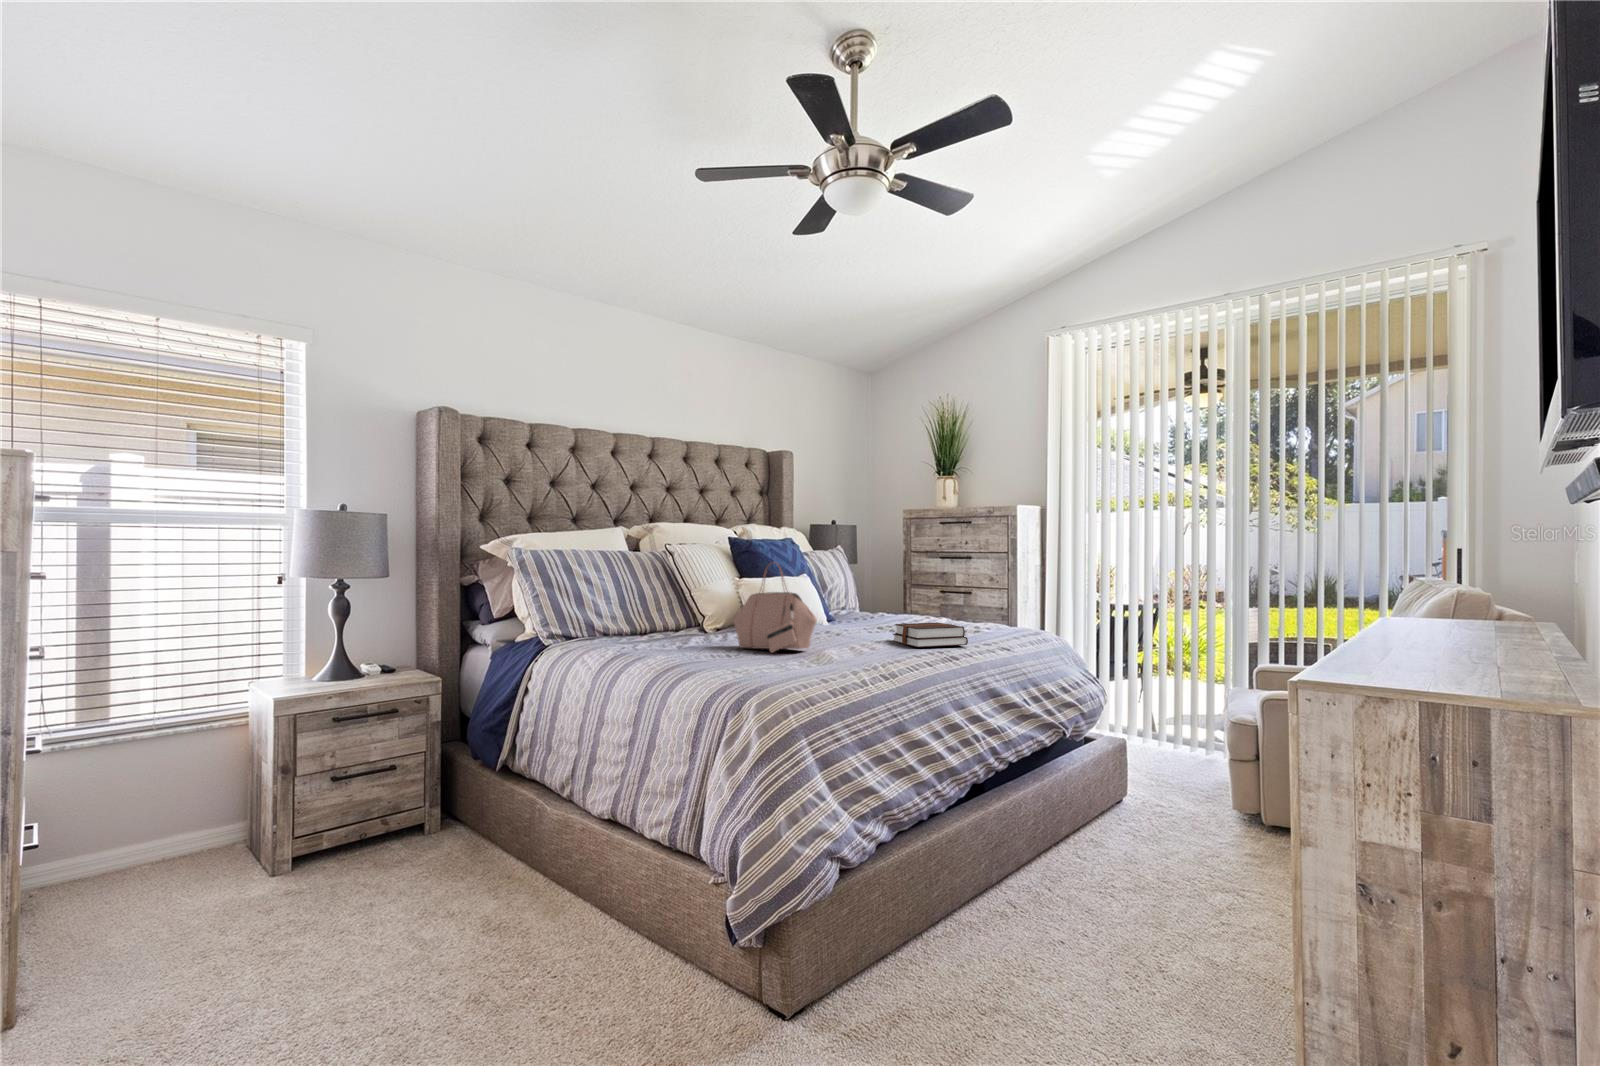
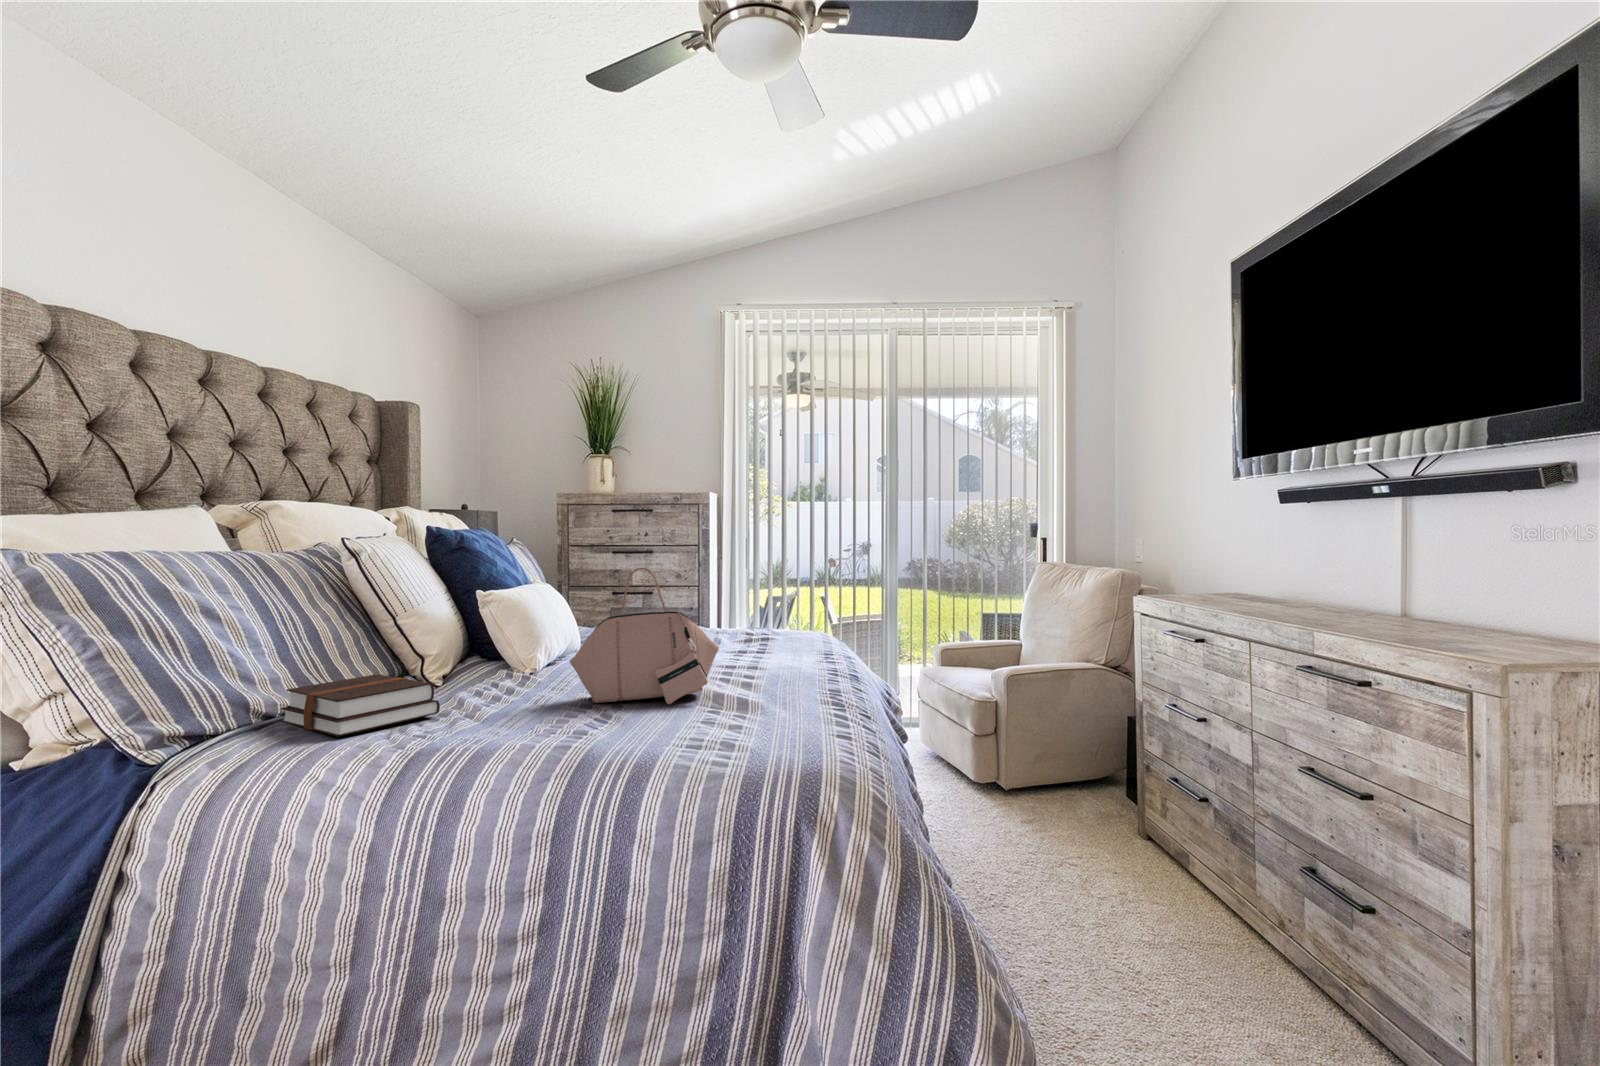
hardback book: present [893,622,968,647] -> present [281,674,440,737]

